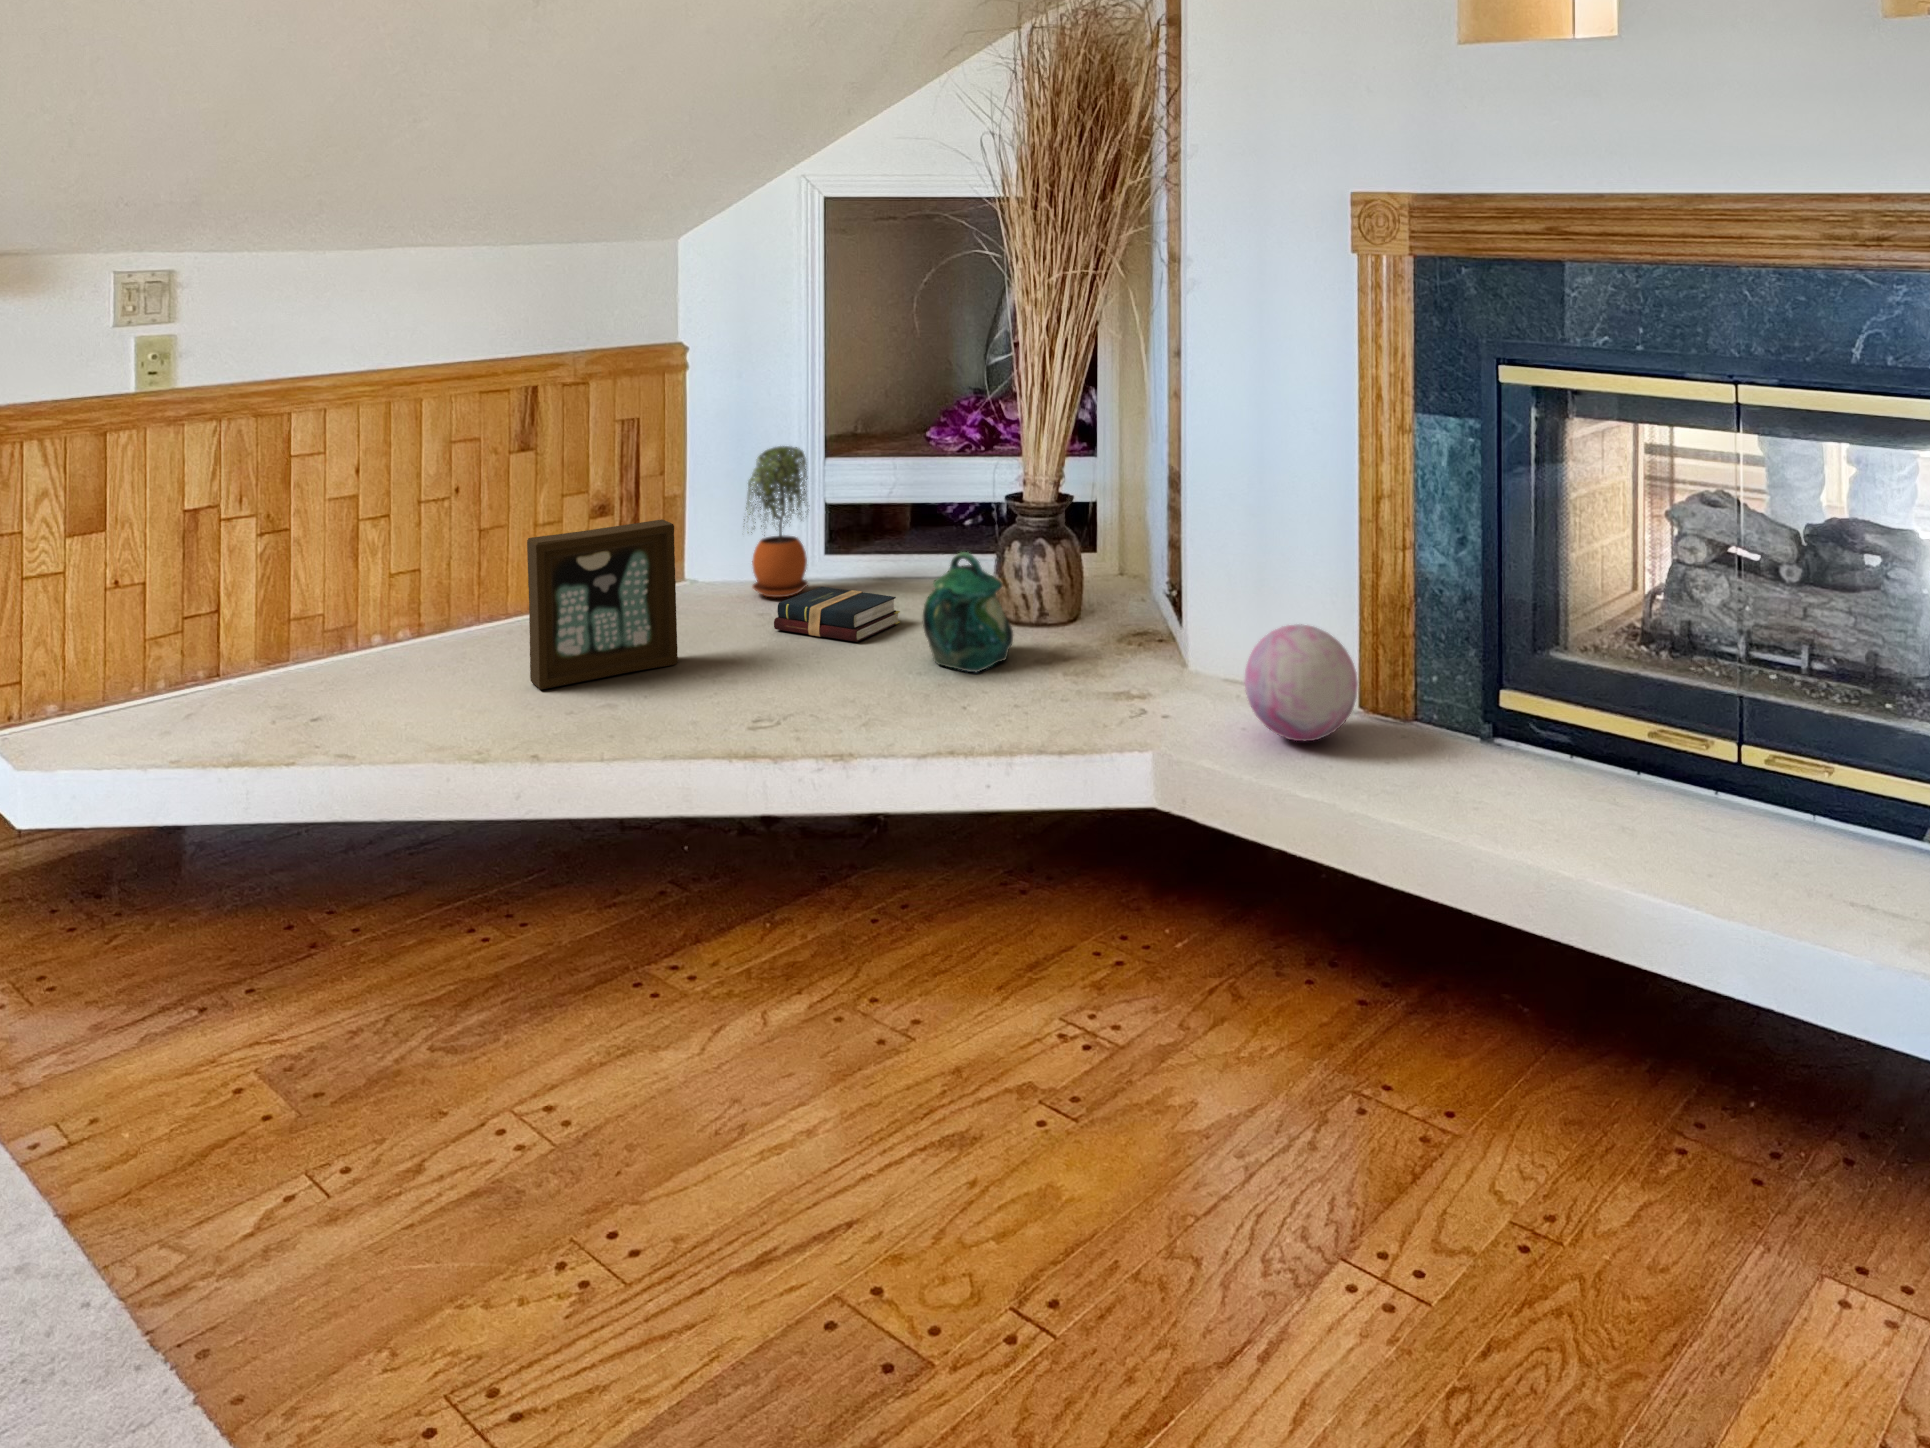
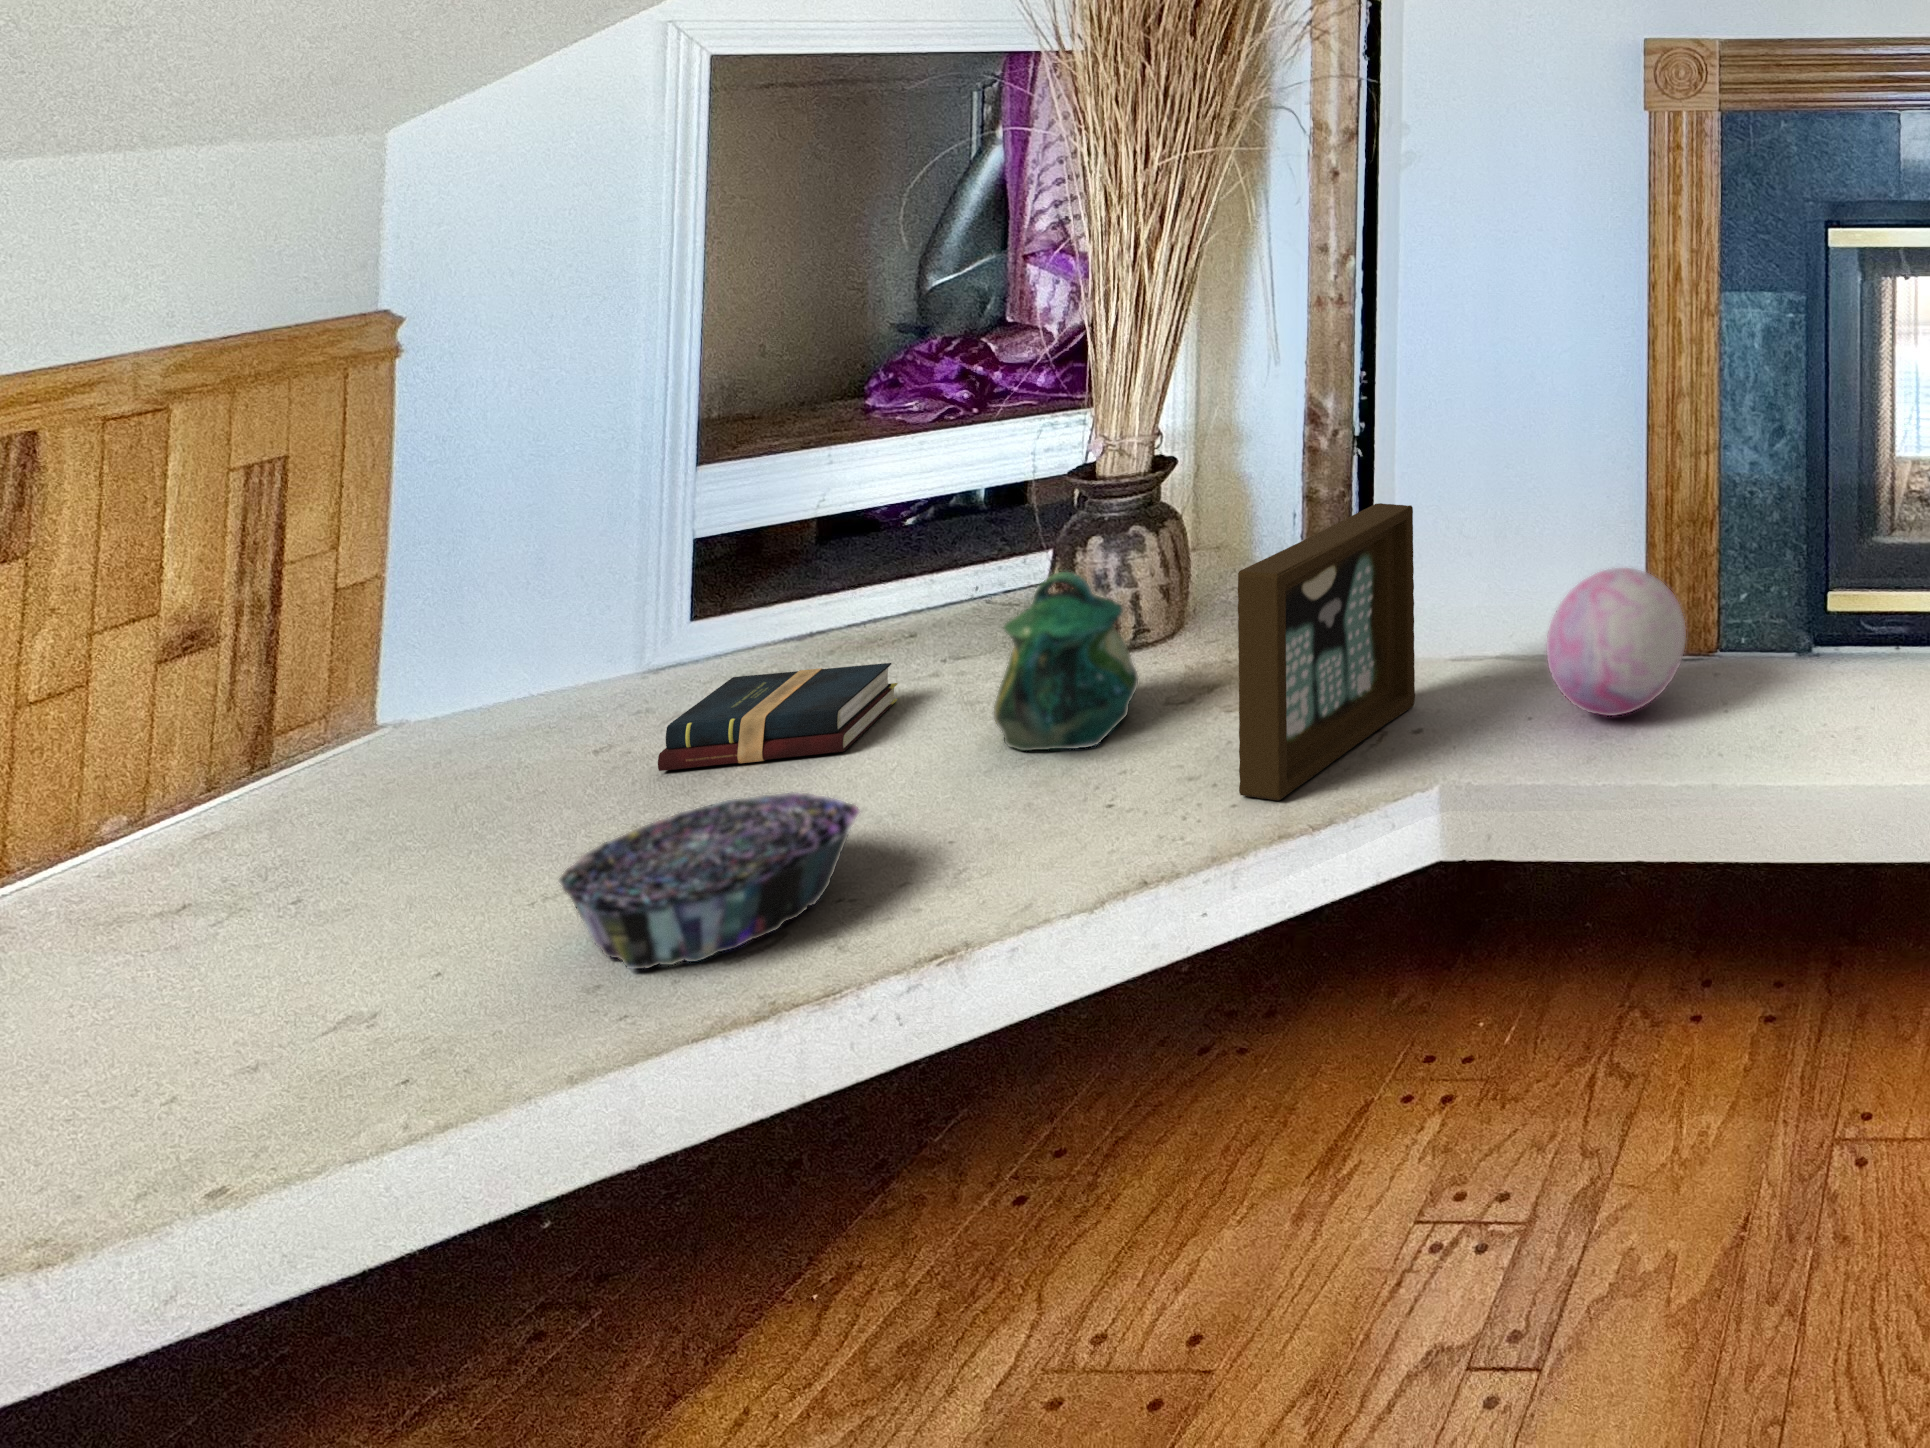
potted plant: present [743,446,809,598] -> none [544,460,686,718]
picture frame: present [527,519,678,690] -> present [1238,503,1415,800]
decorative bowl: none [685,643,821,720] -> present [559,793,859,969]

